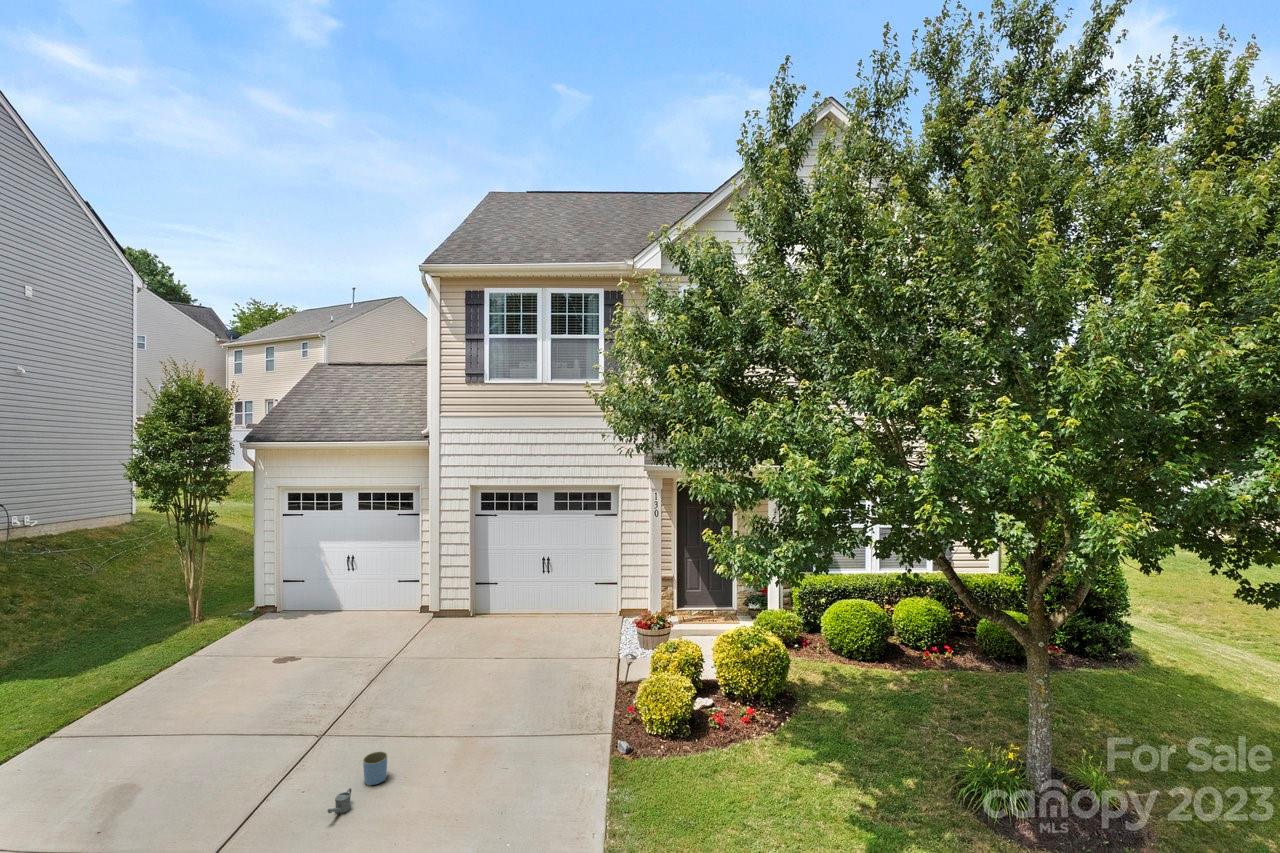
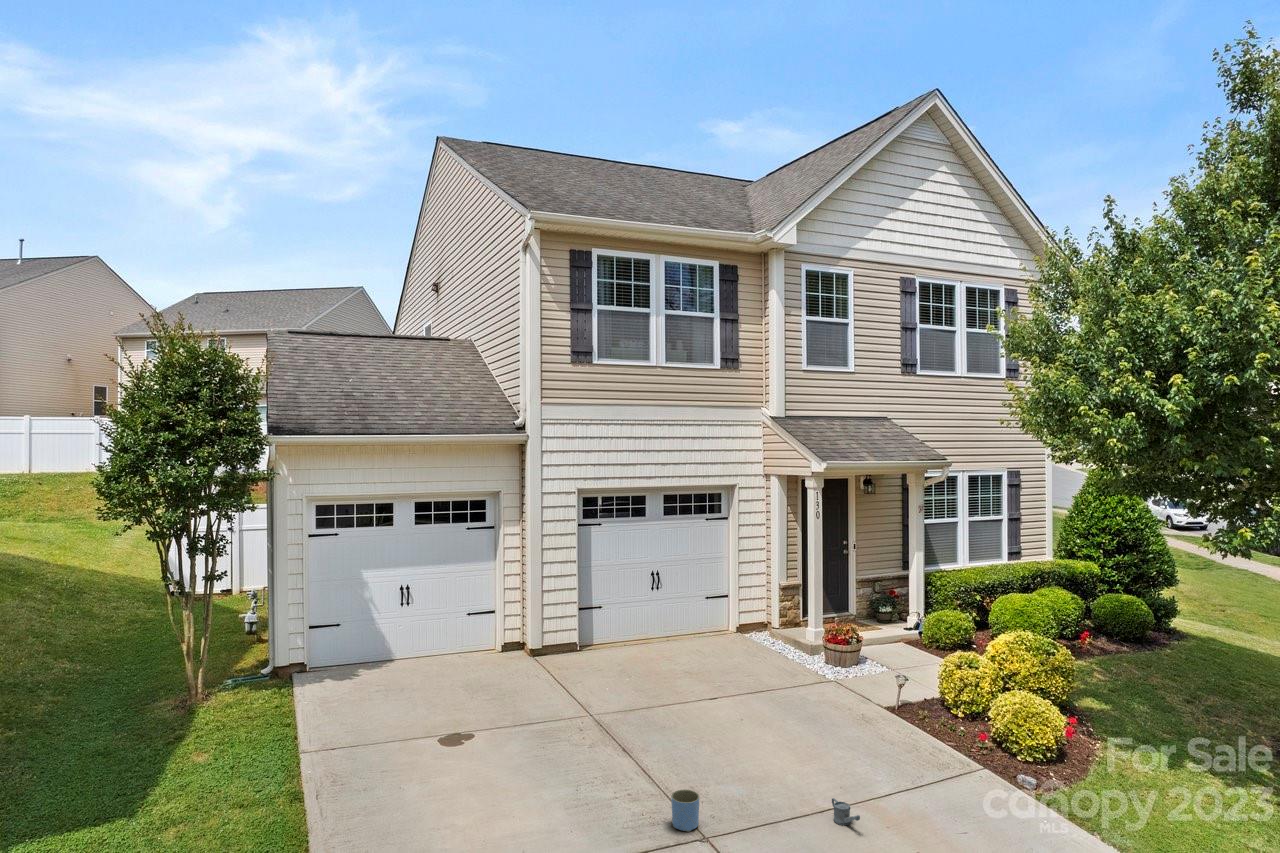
planter: present [363,752,387,786] -> present [671,789,699,832]

